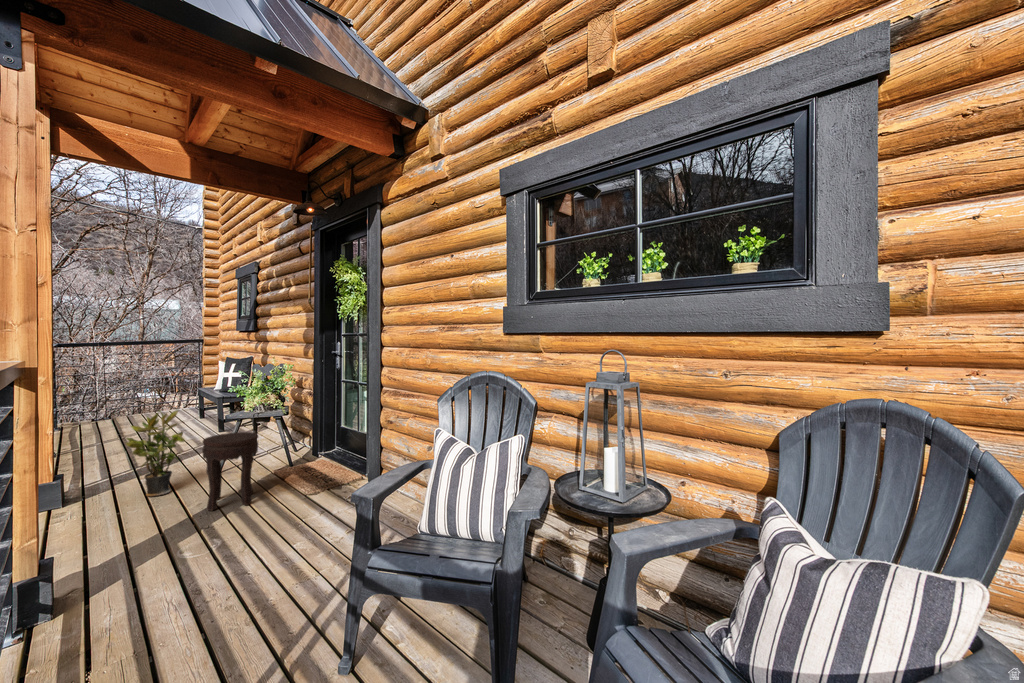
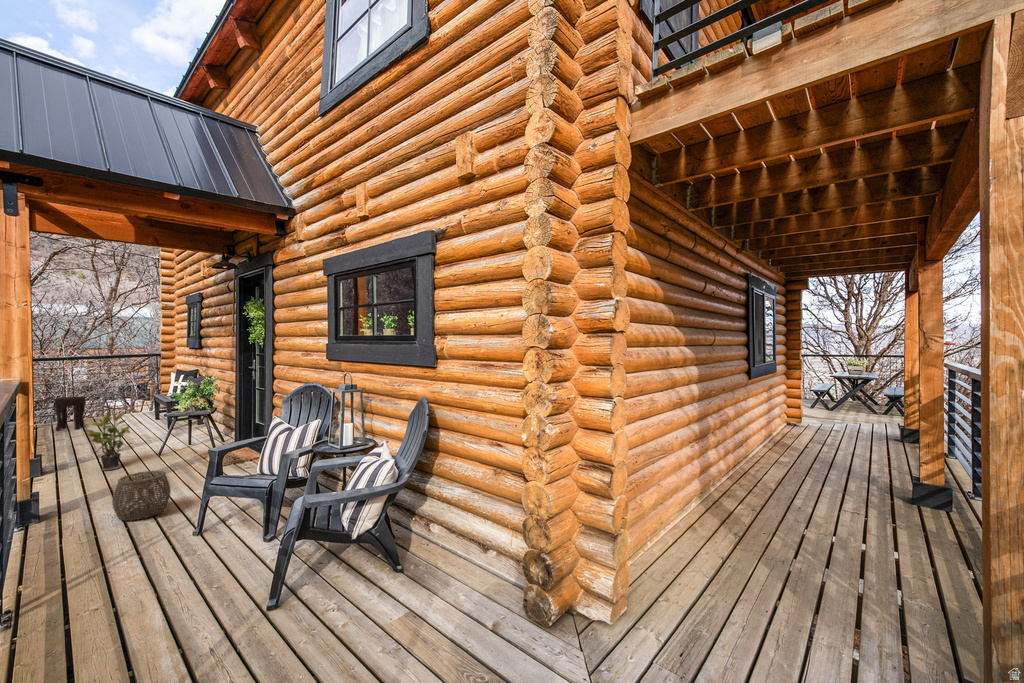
side table: present [202,432,258,511] -> present [54,396,86,431]
woven basket: none [174,513,267,608] -> present [112,471,171,521]

